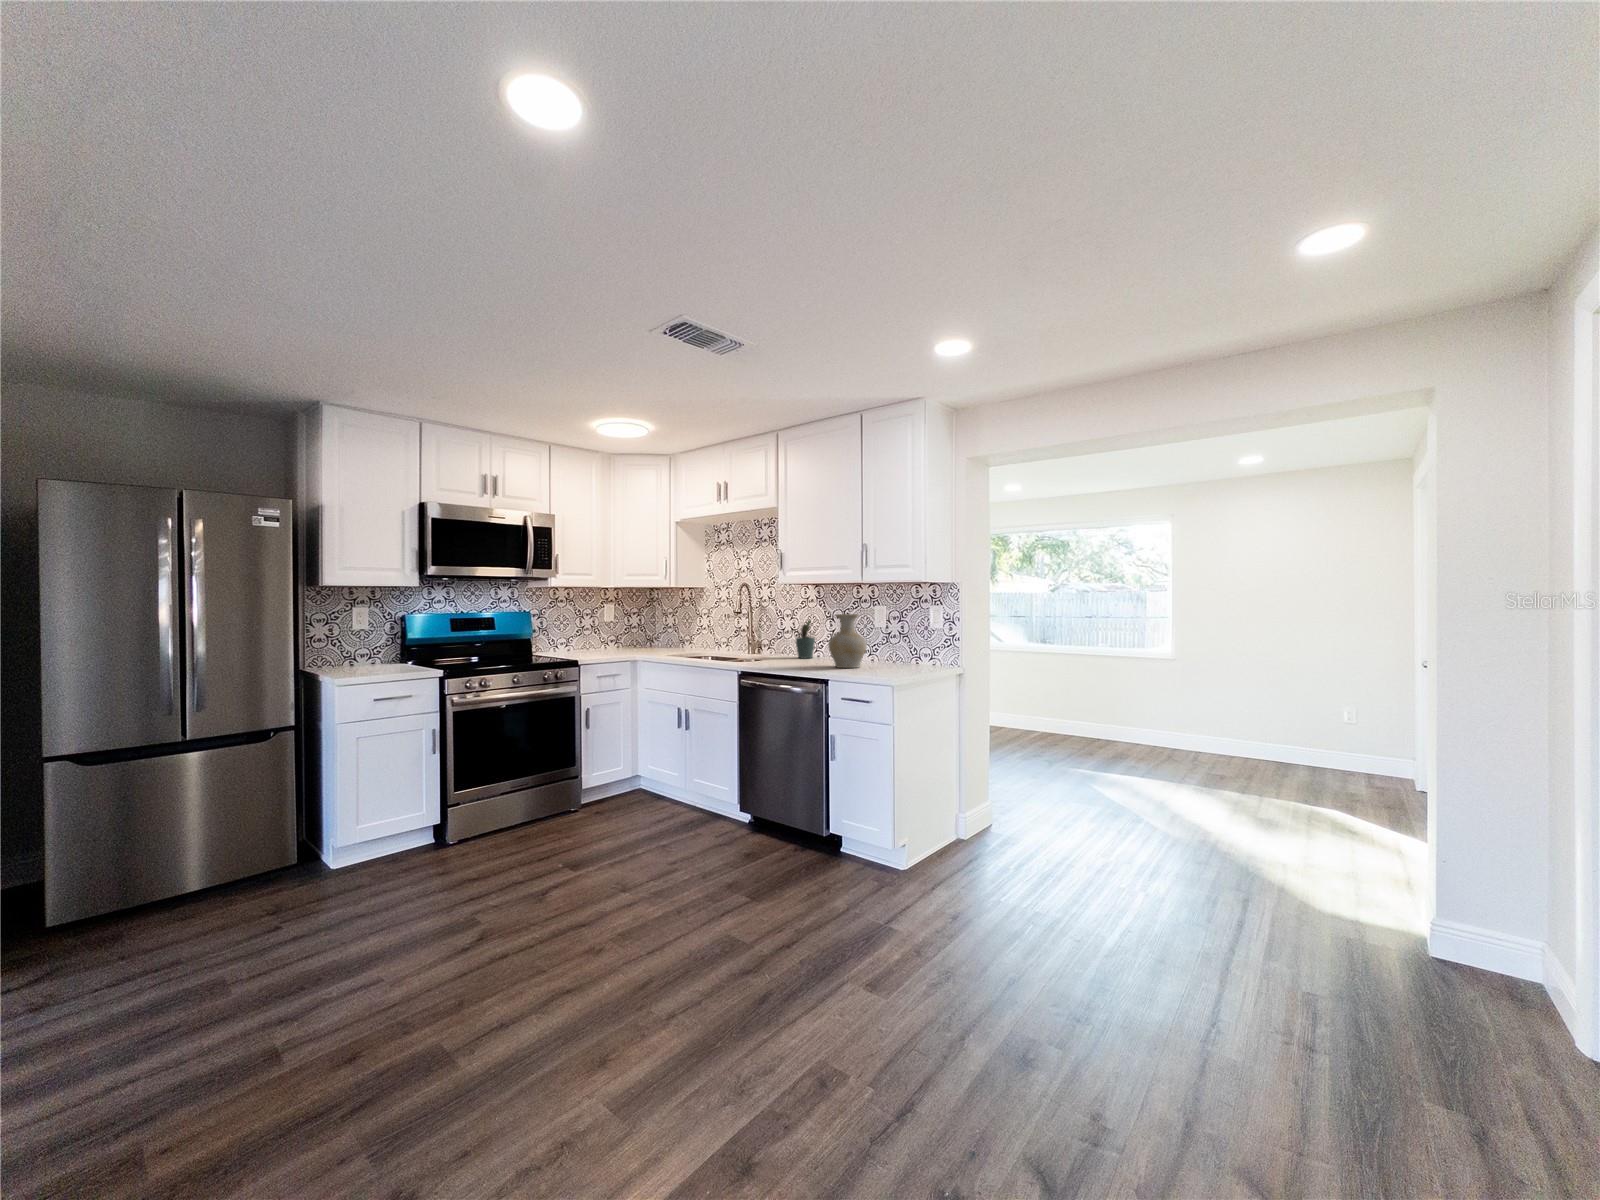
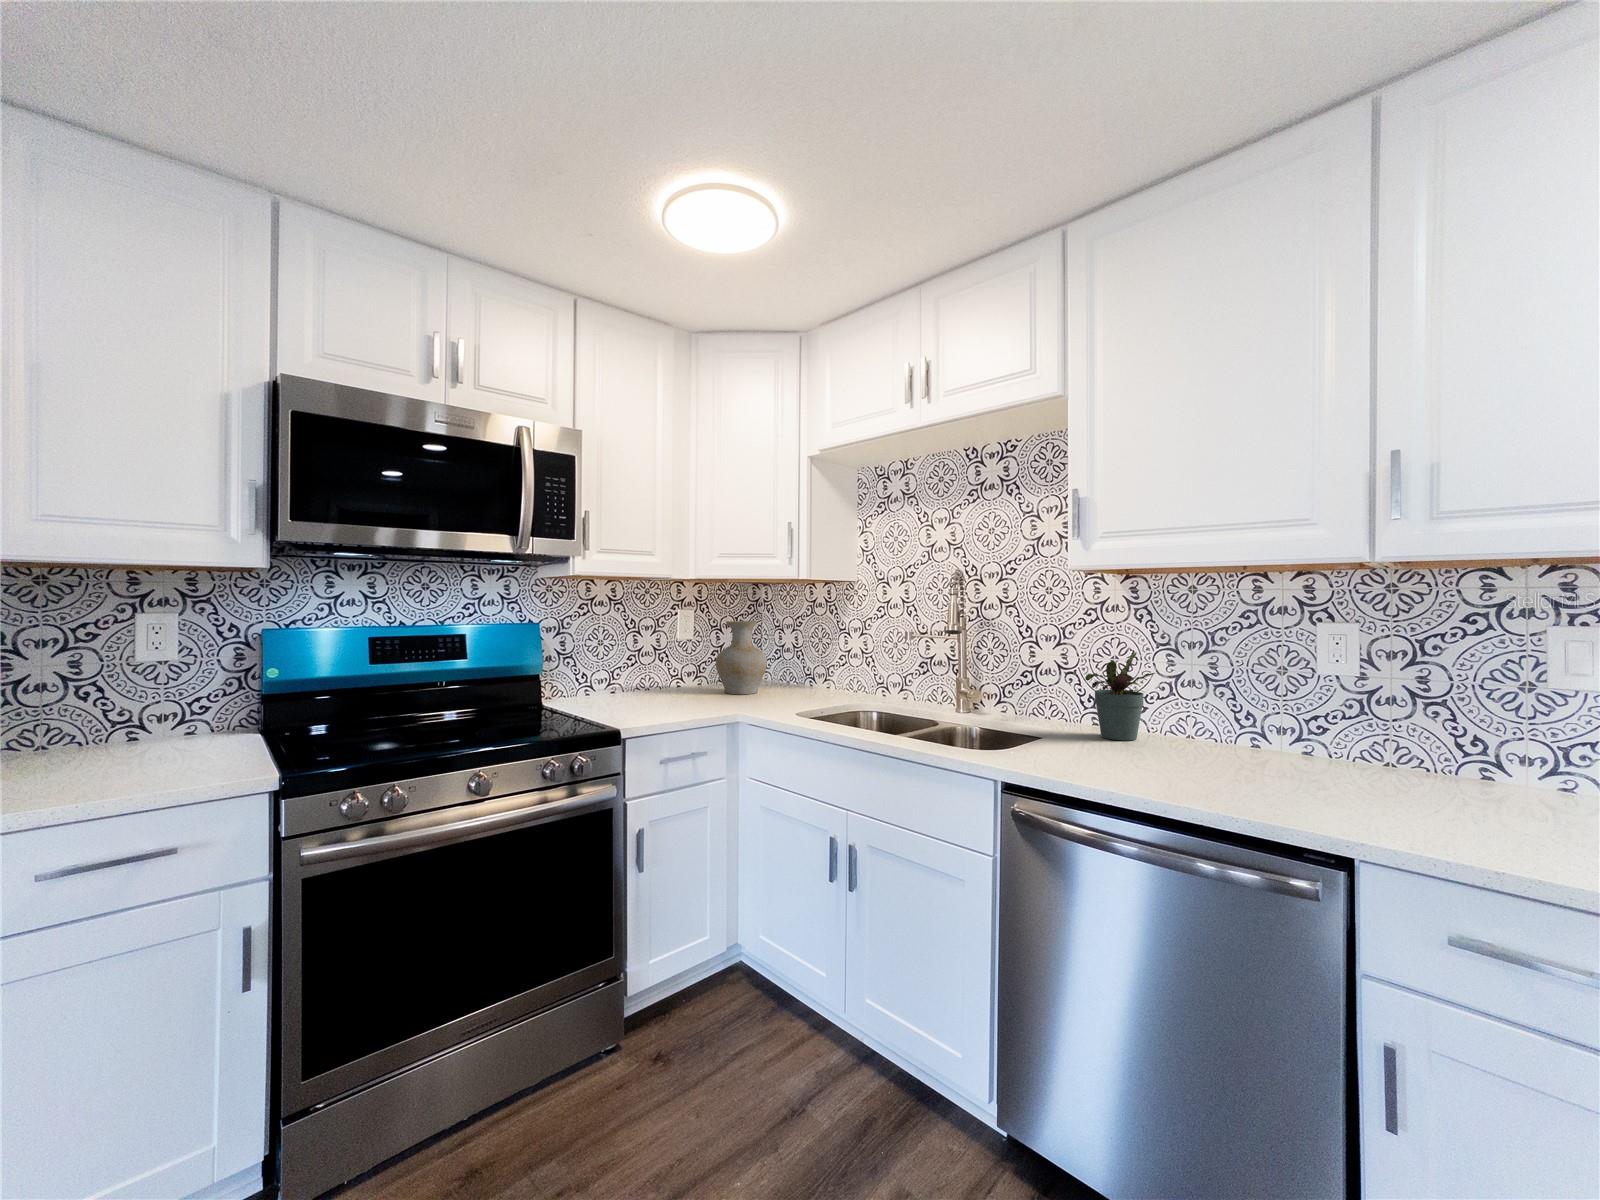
vase: present [828,614,867,668] -> present [716,621,767,694]

